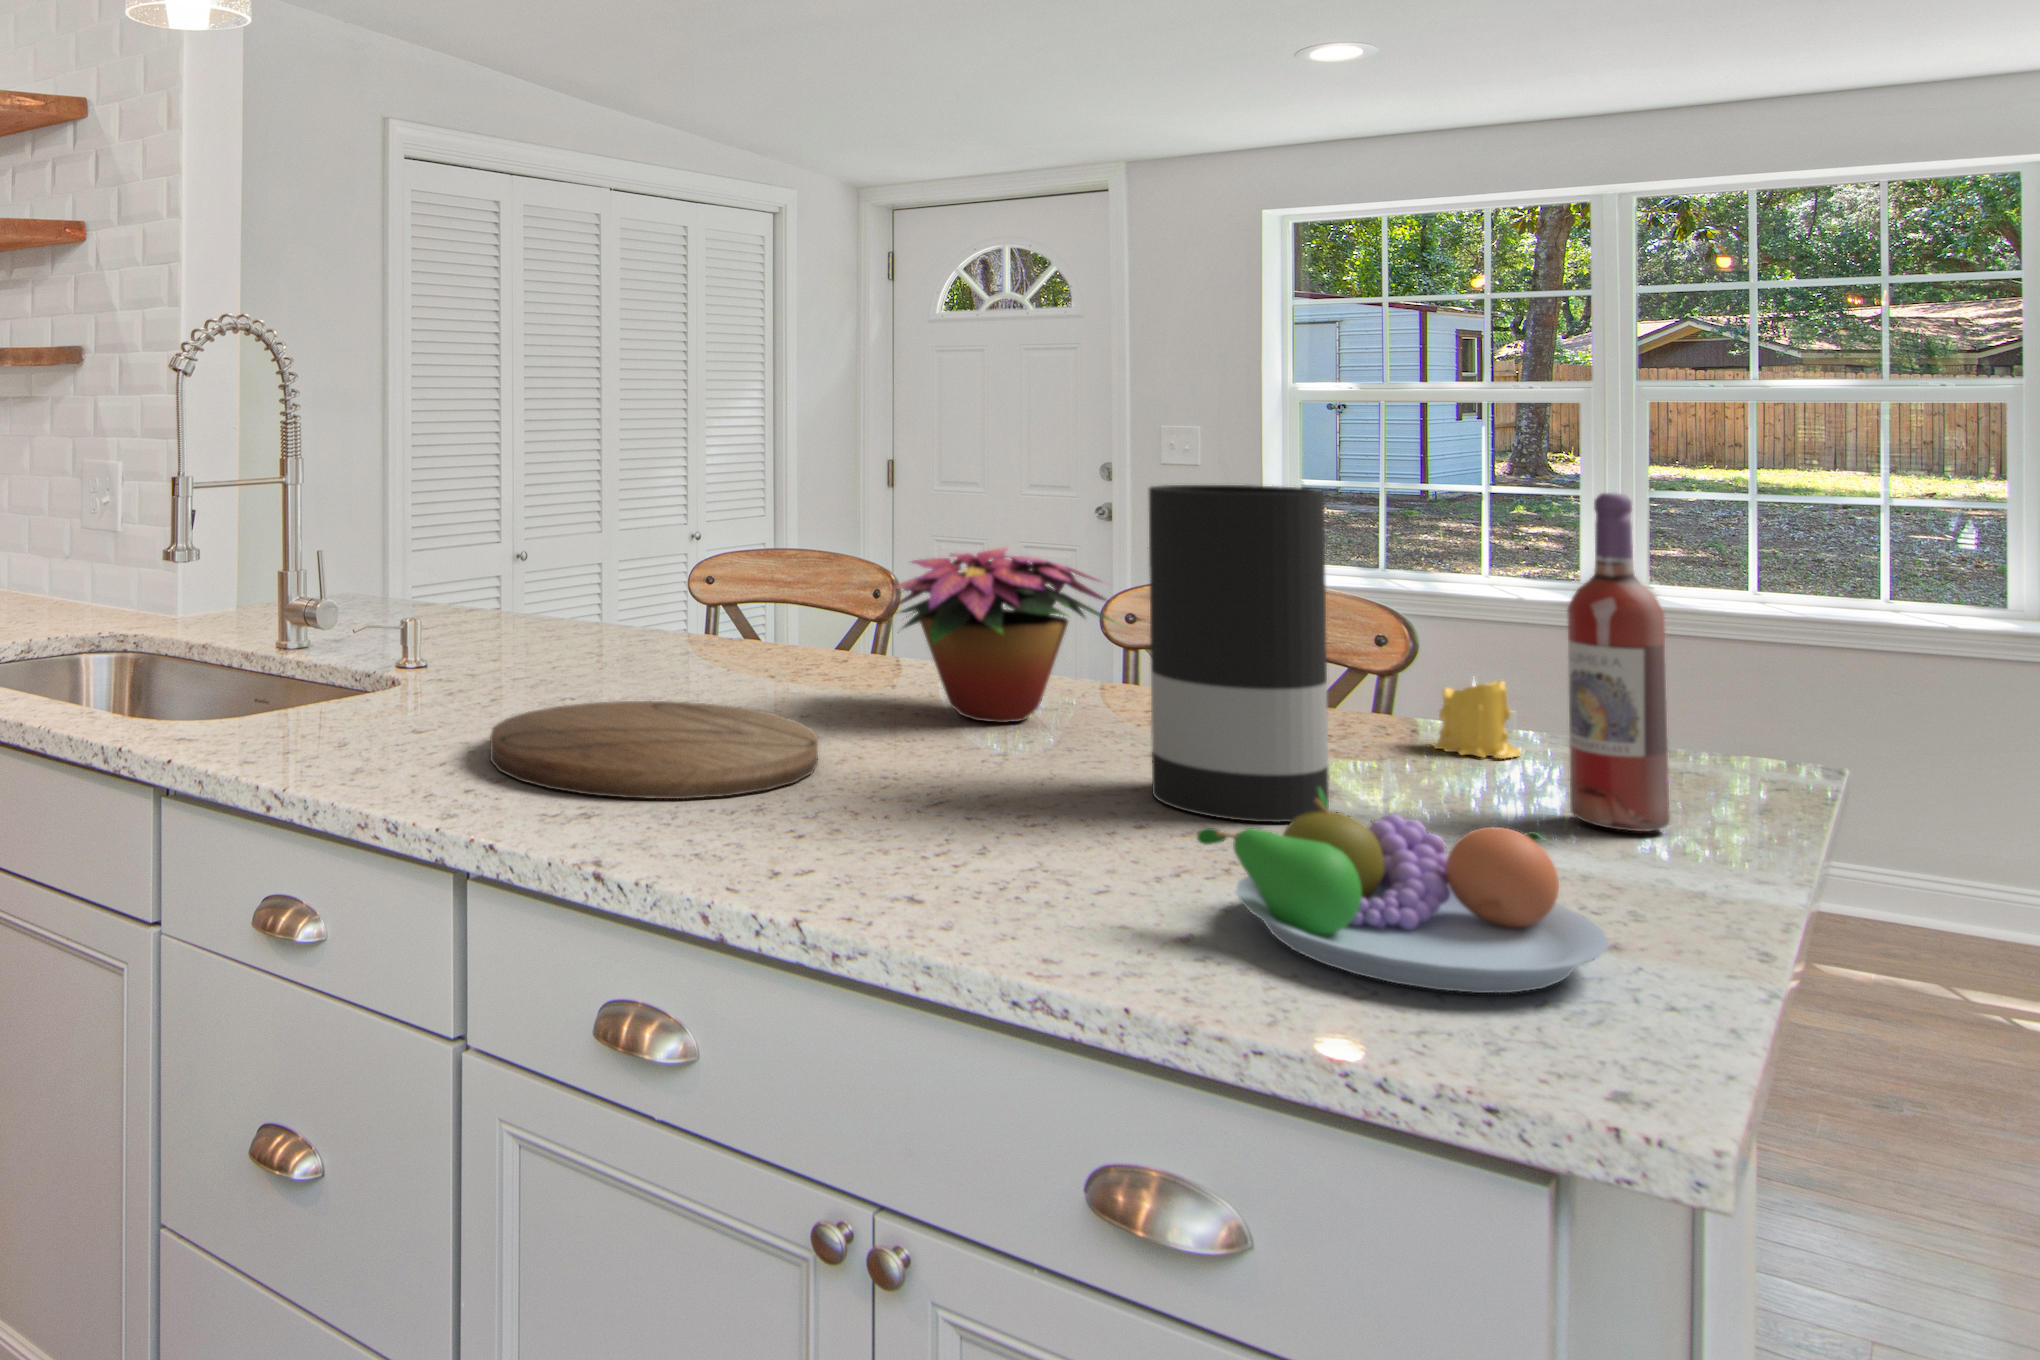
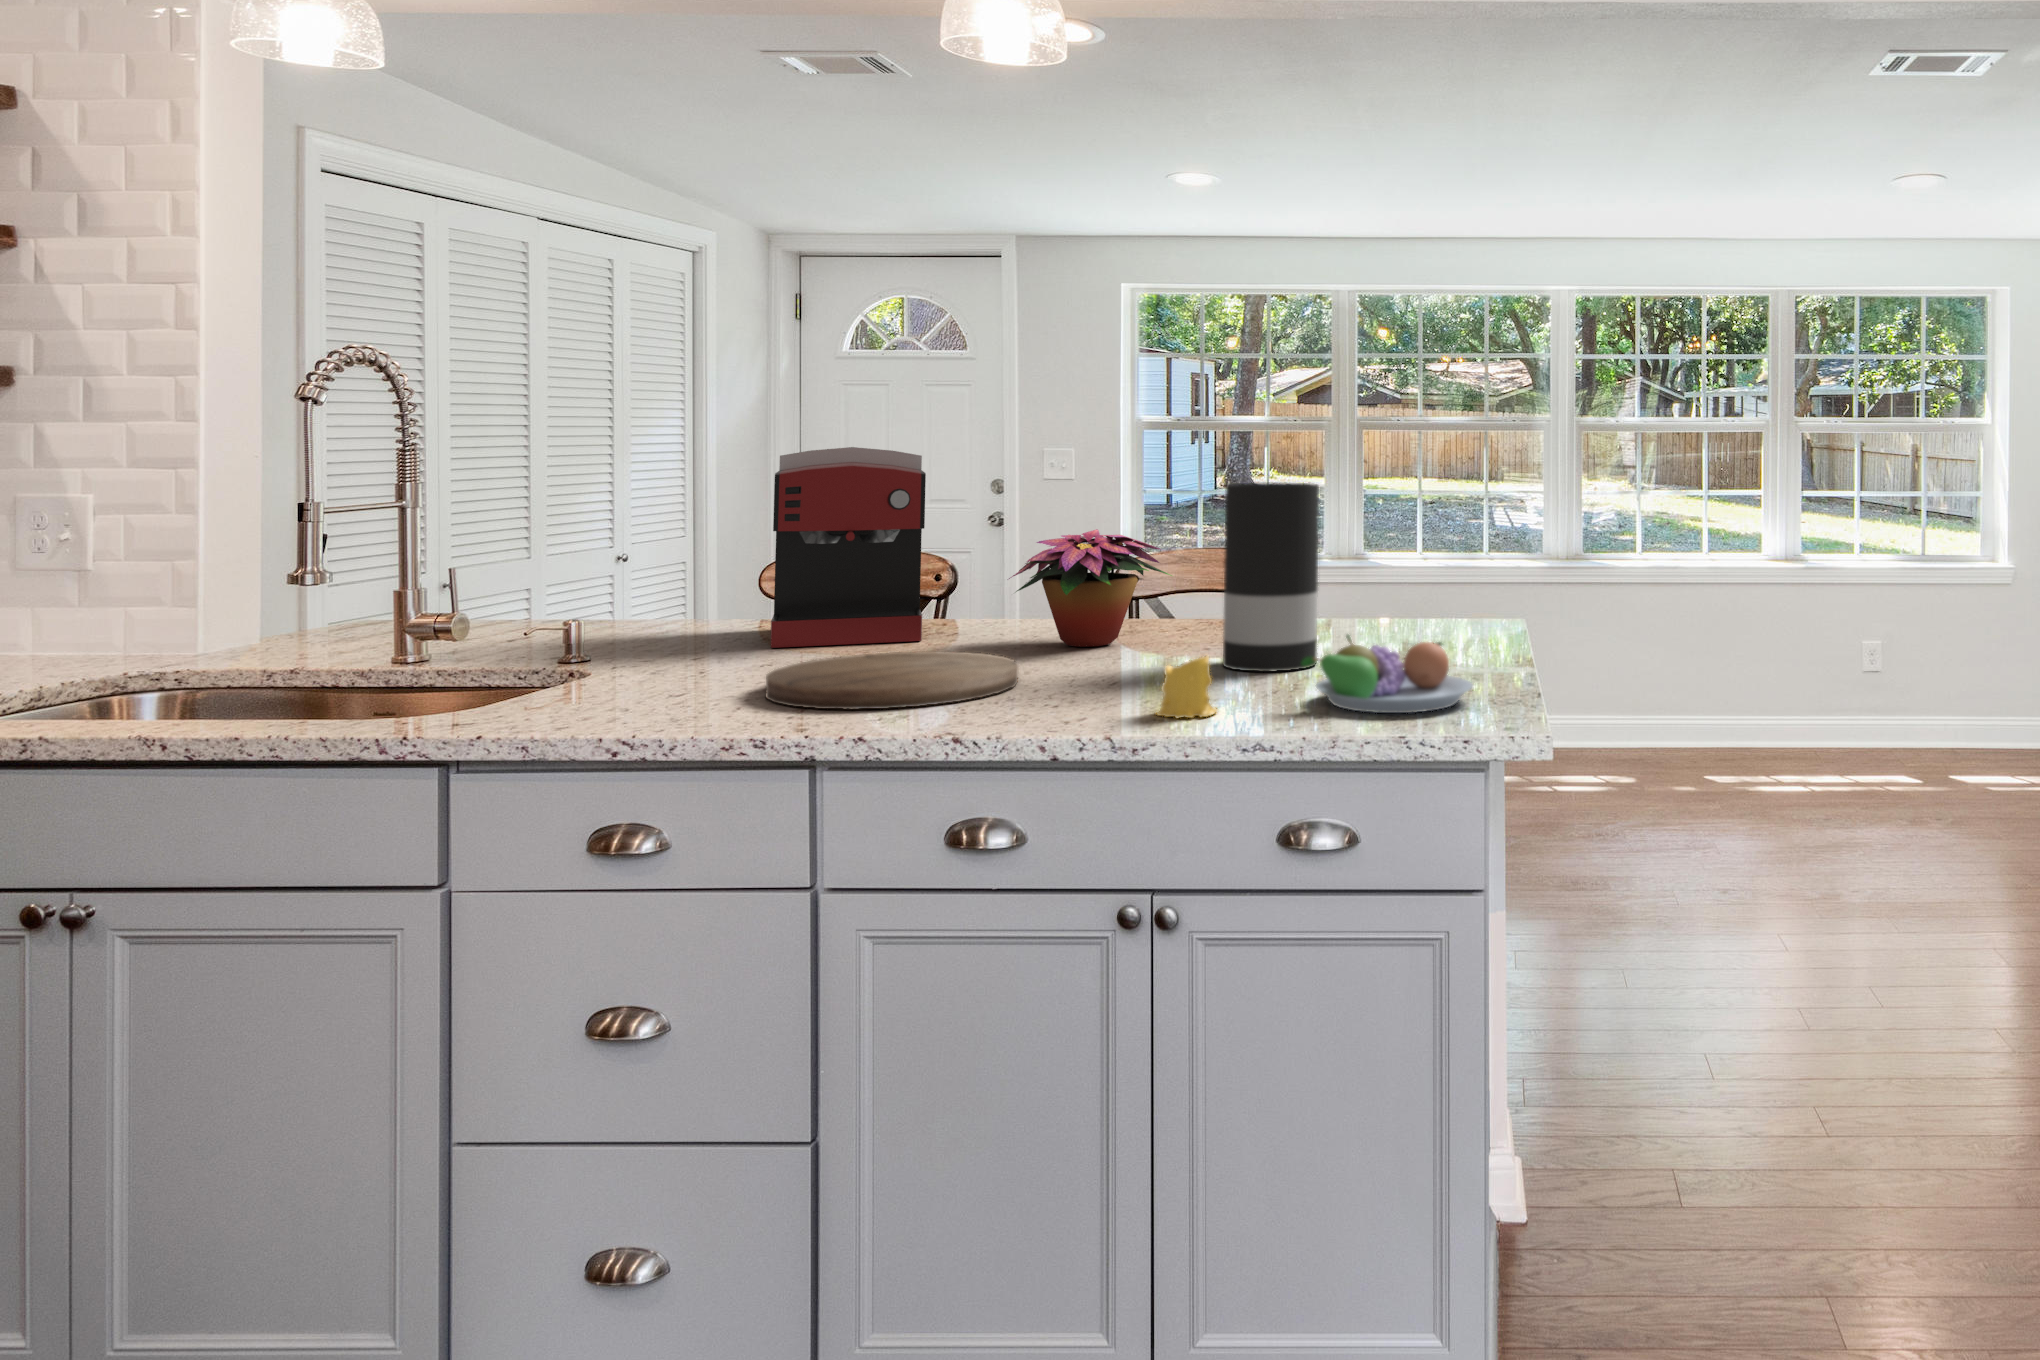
coffee maker: none [615,425,823,683] -> present [770,447,926,648]
wine bottle: present [1567,493,1670,831] -> none [1421,482,1463,653]
candle: present [1431,677,1522,759] -> present [1156,656,1218,718]

